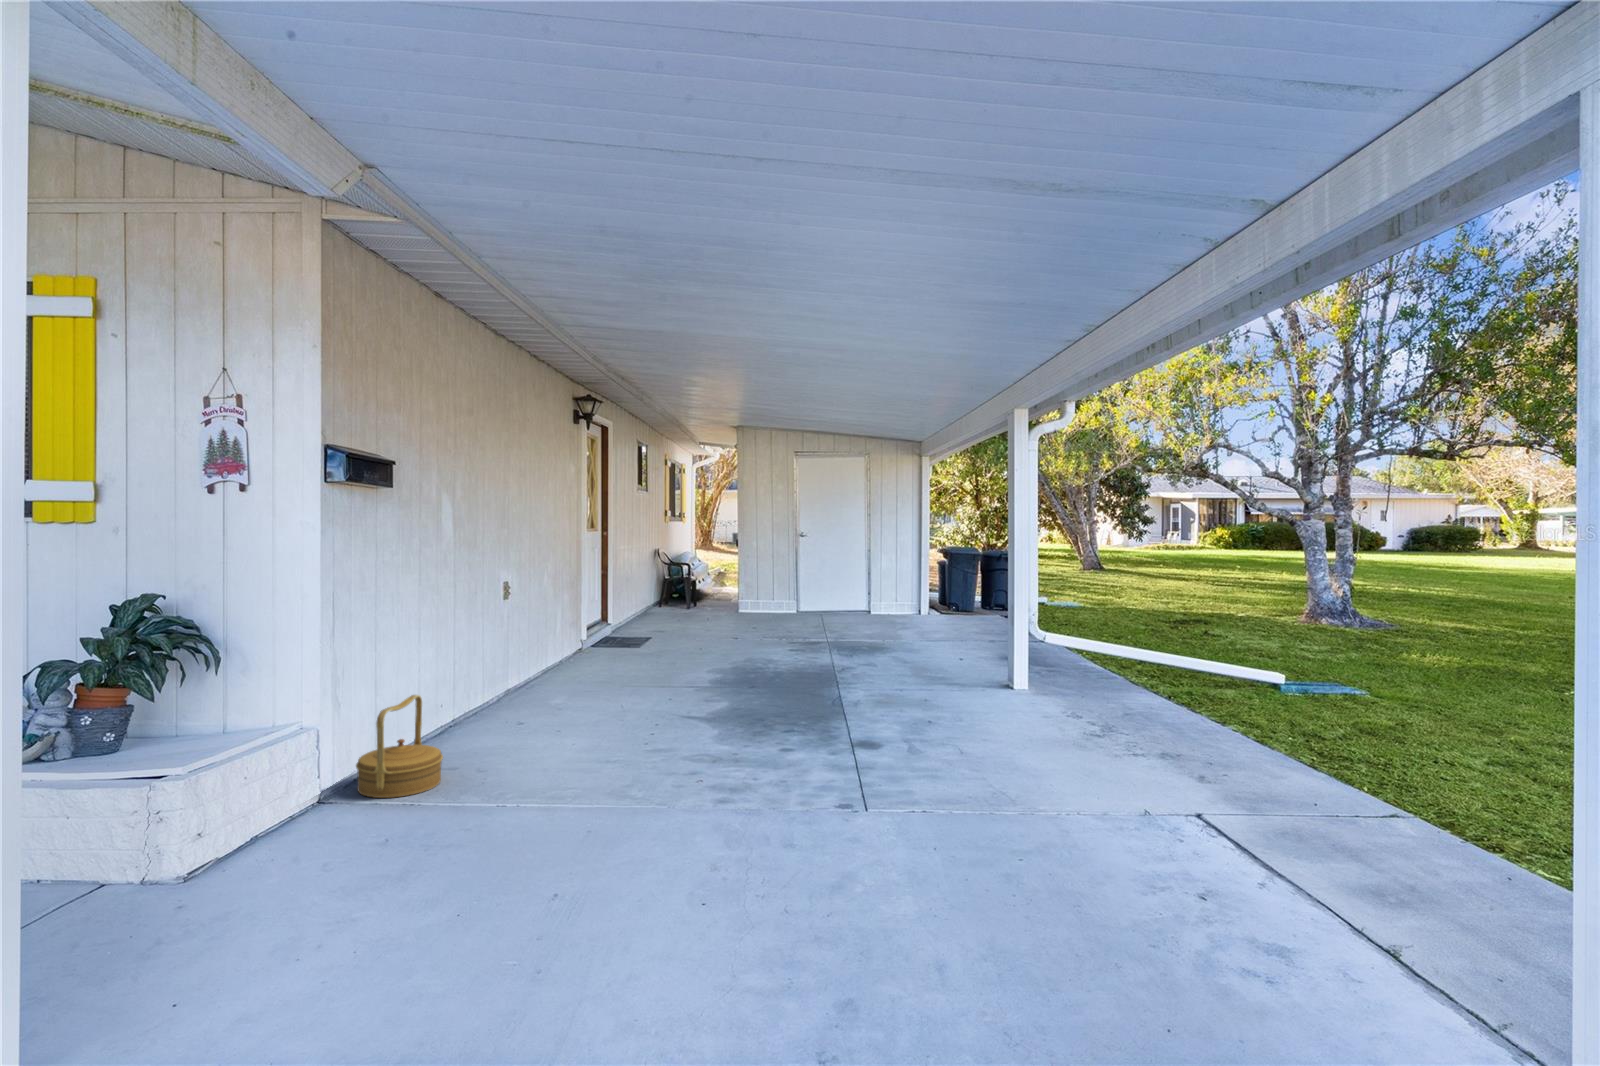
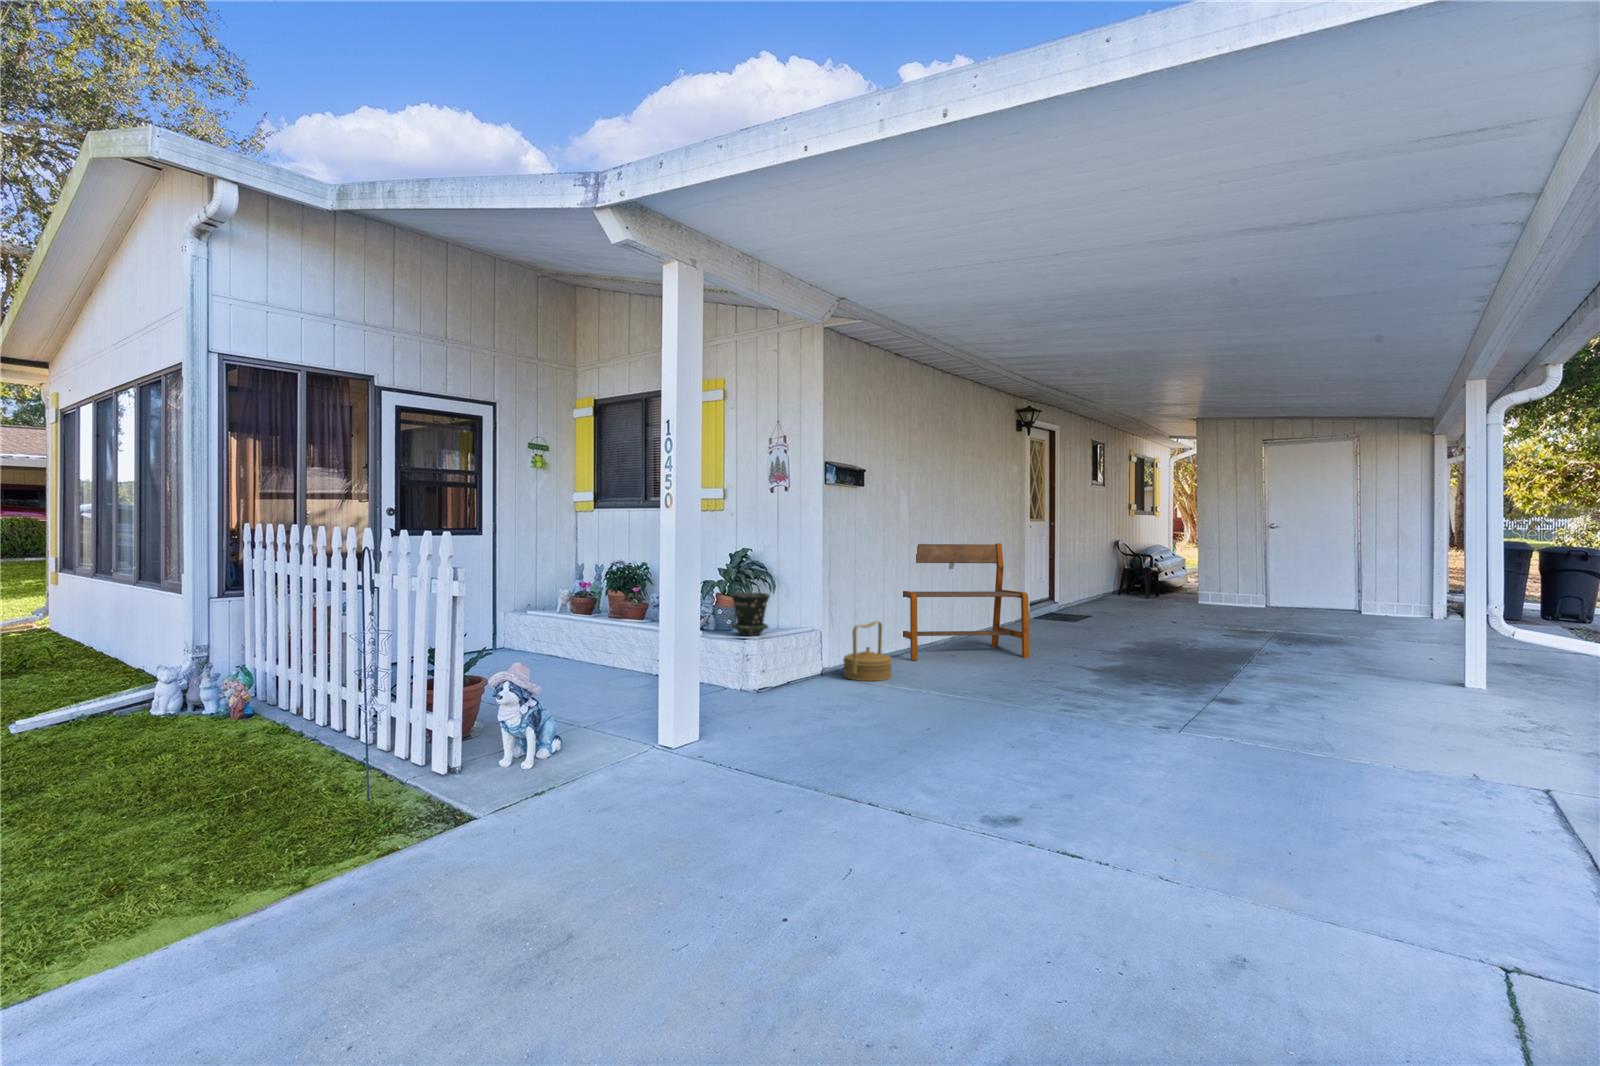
bench: none [428,565,618,739] -> present [903,543,1029,660]
flower pot: none [118,676,211,762] -> present [732,592,770,636]

